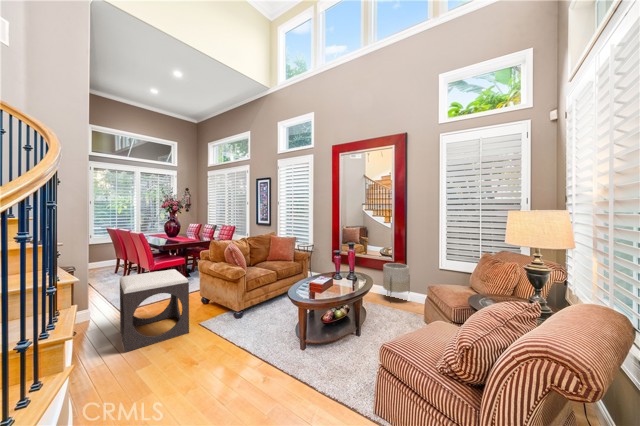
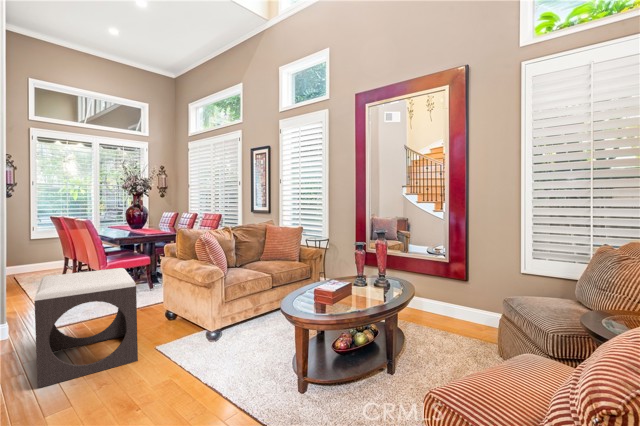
planter: present [383,263,410,293] -> none [429,265,471,324]

